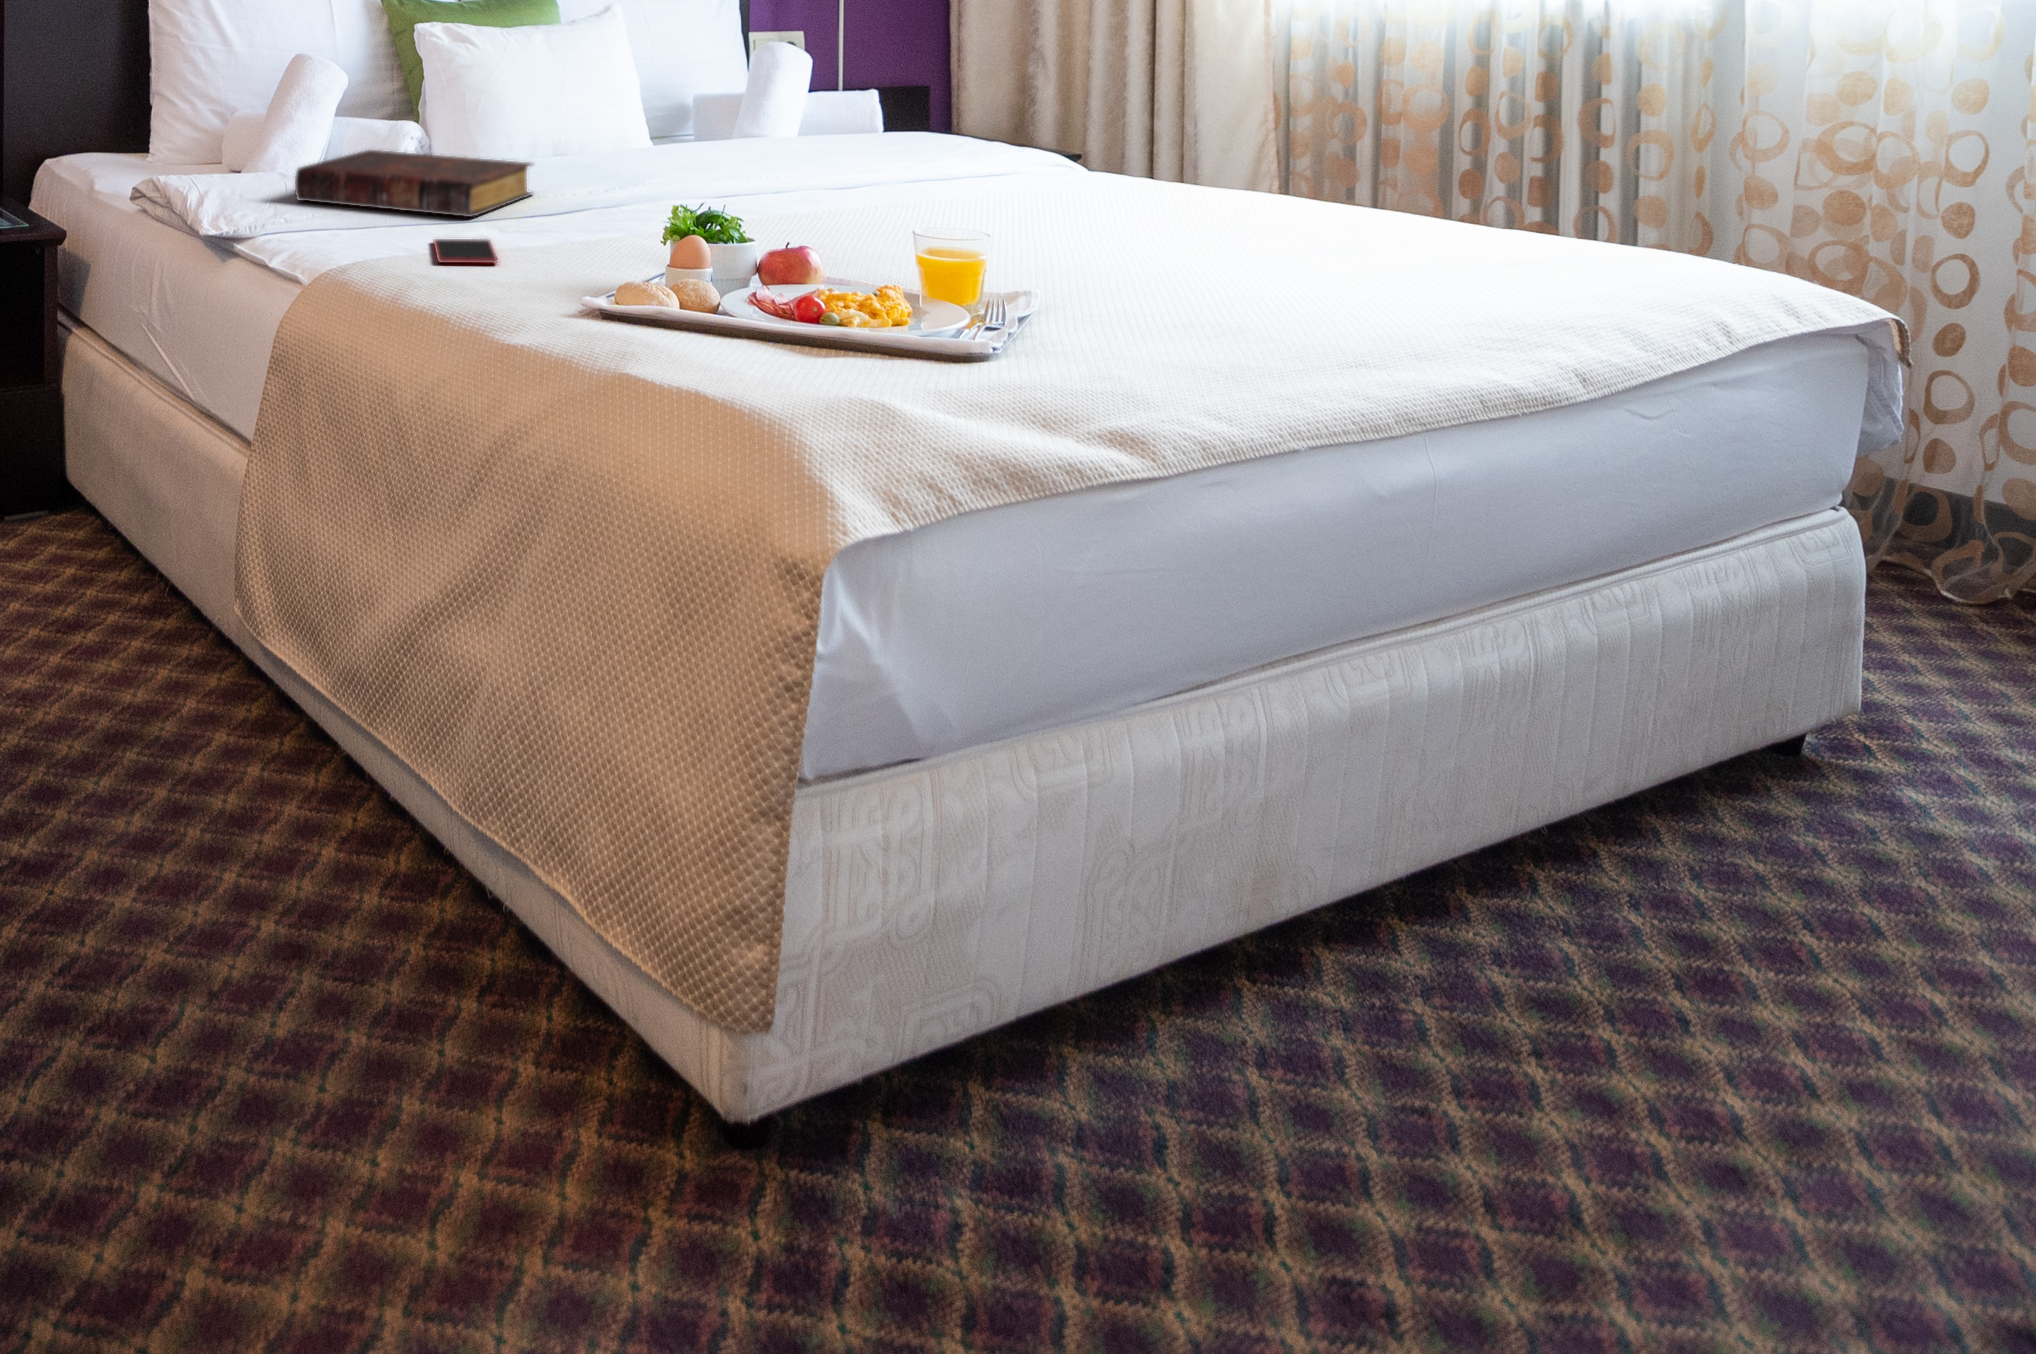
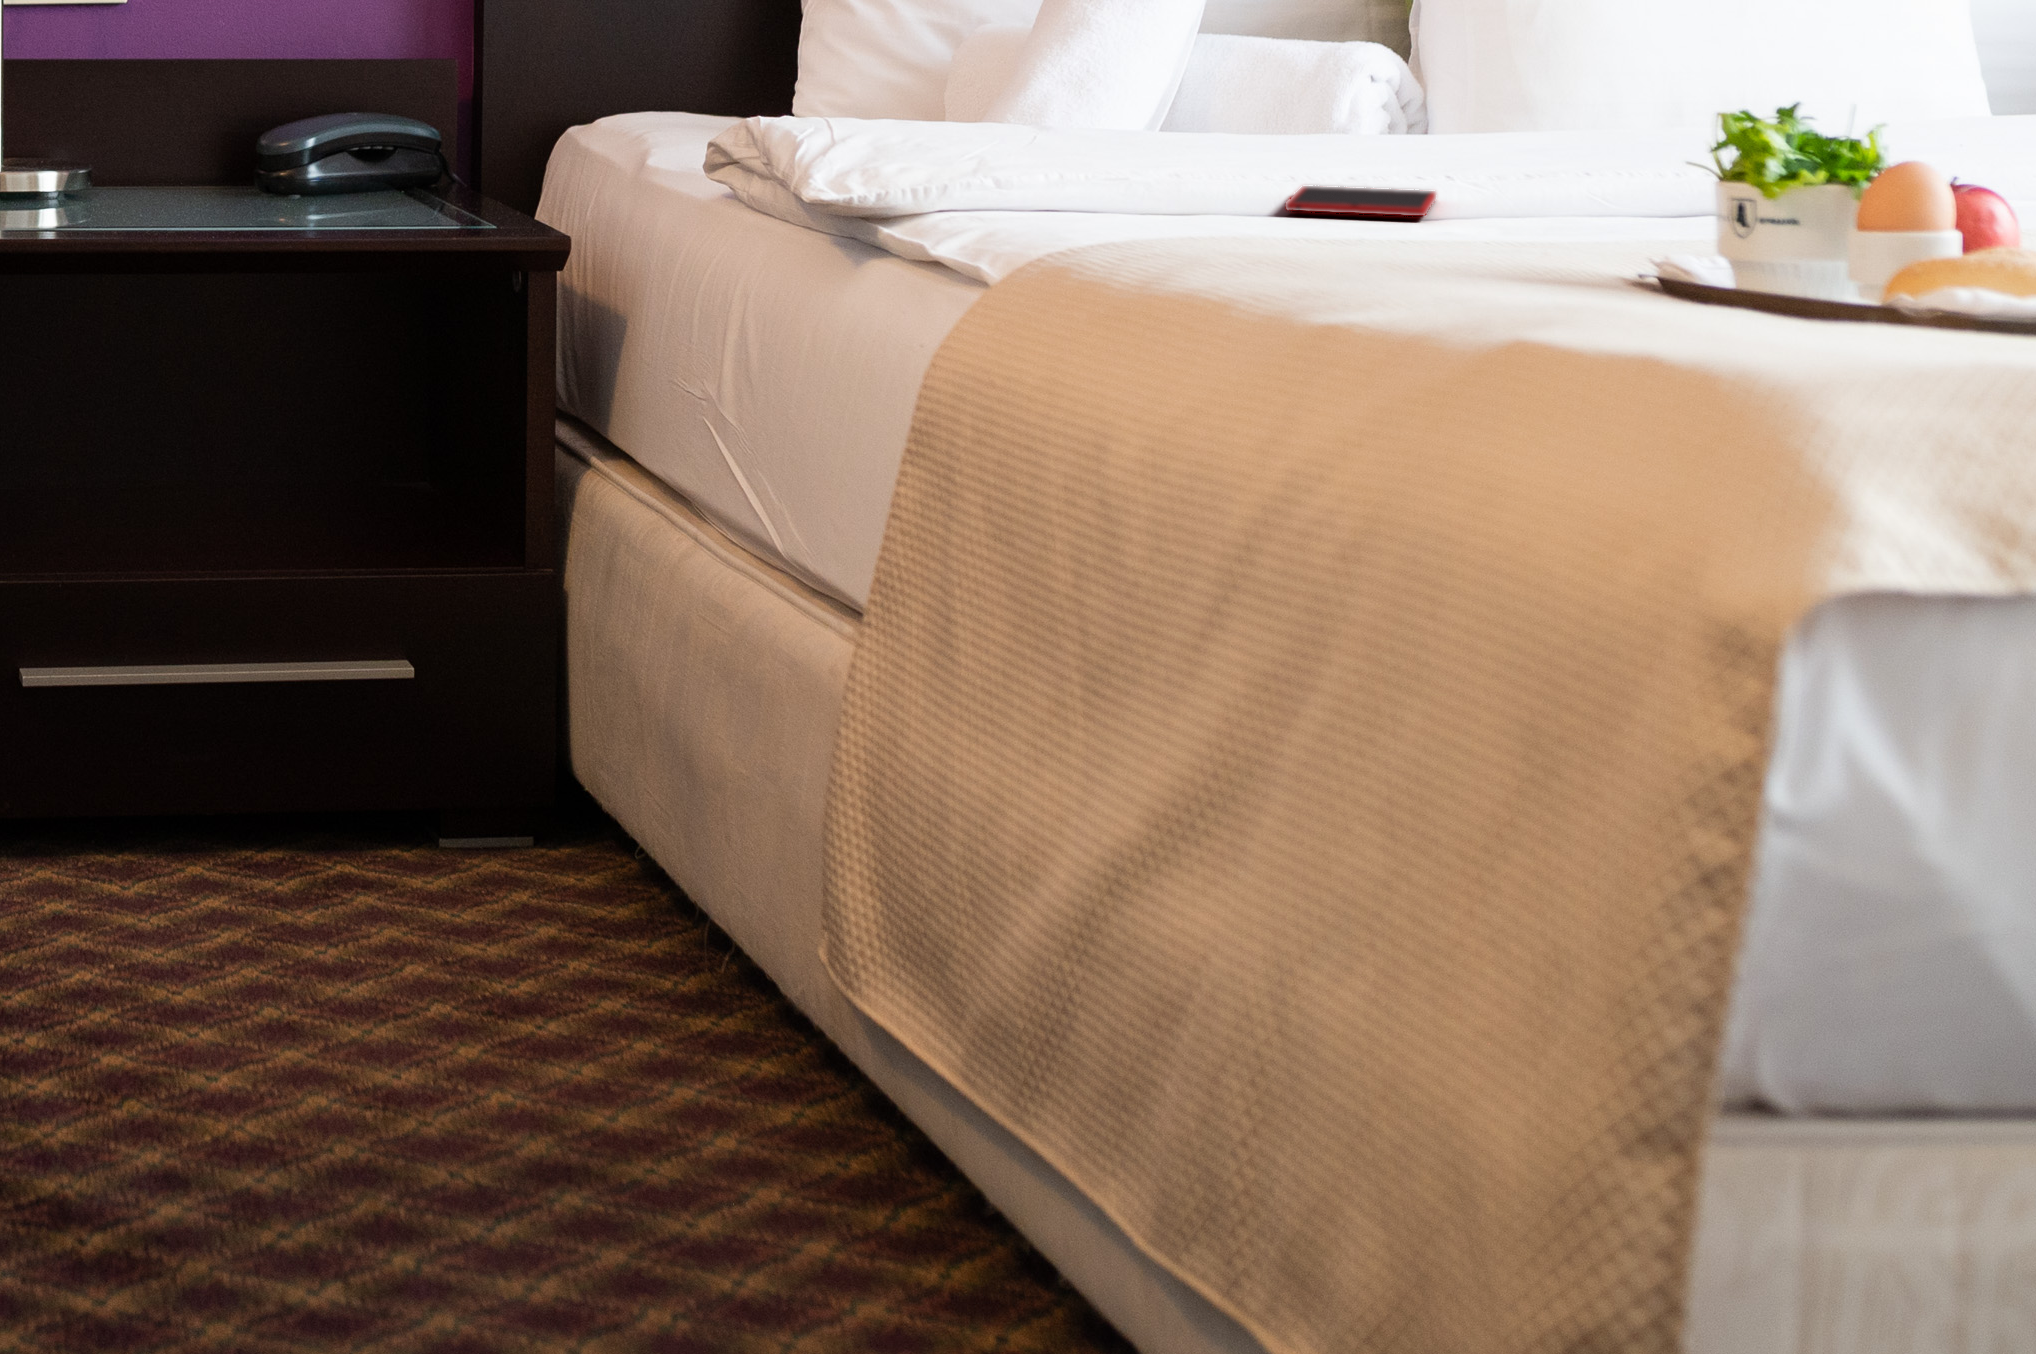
book: present [295,150,532,217] -> none [1034,62,1613,170]

